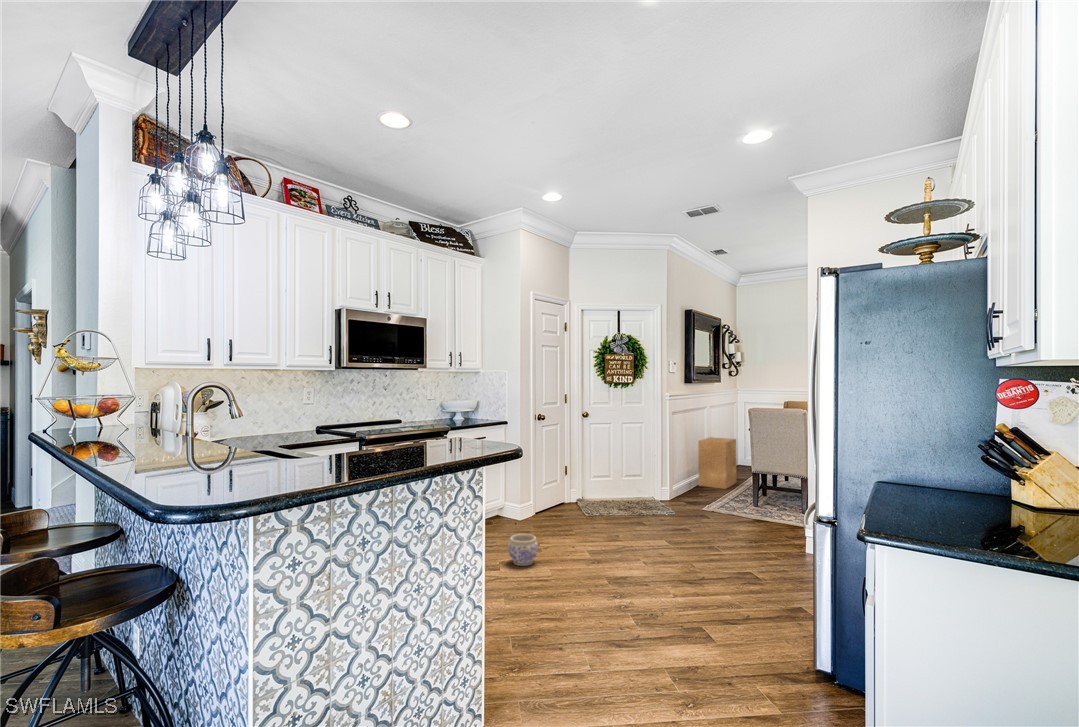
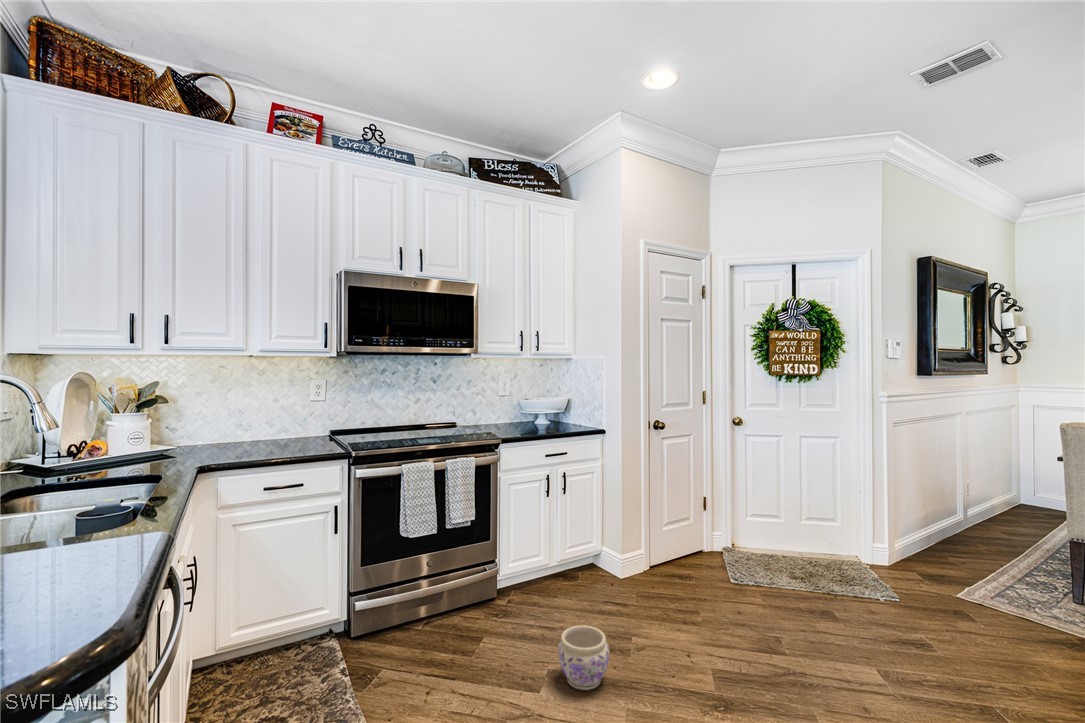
cardboard box: present [698,437,737,489] -> none [944,462,1024,554]

